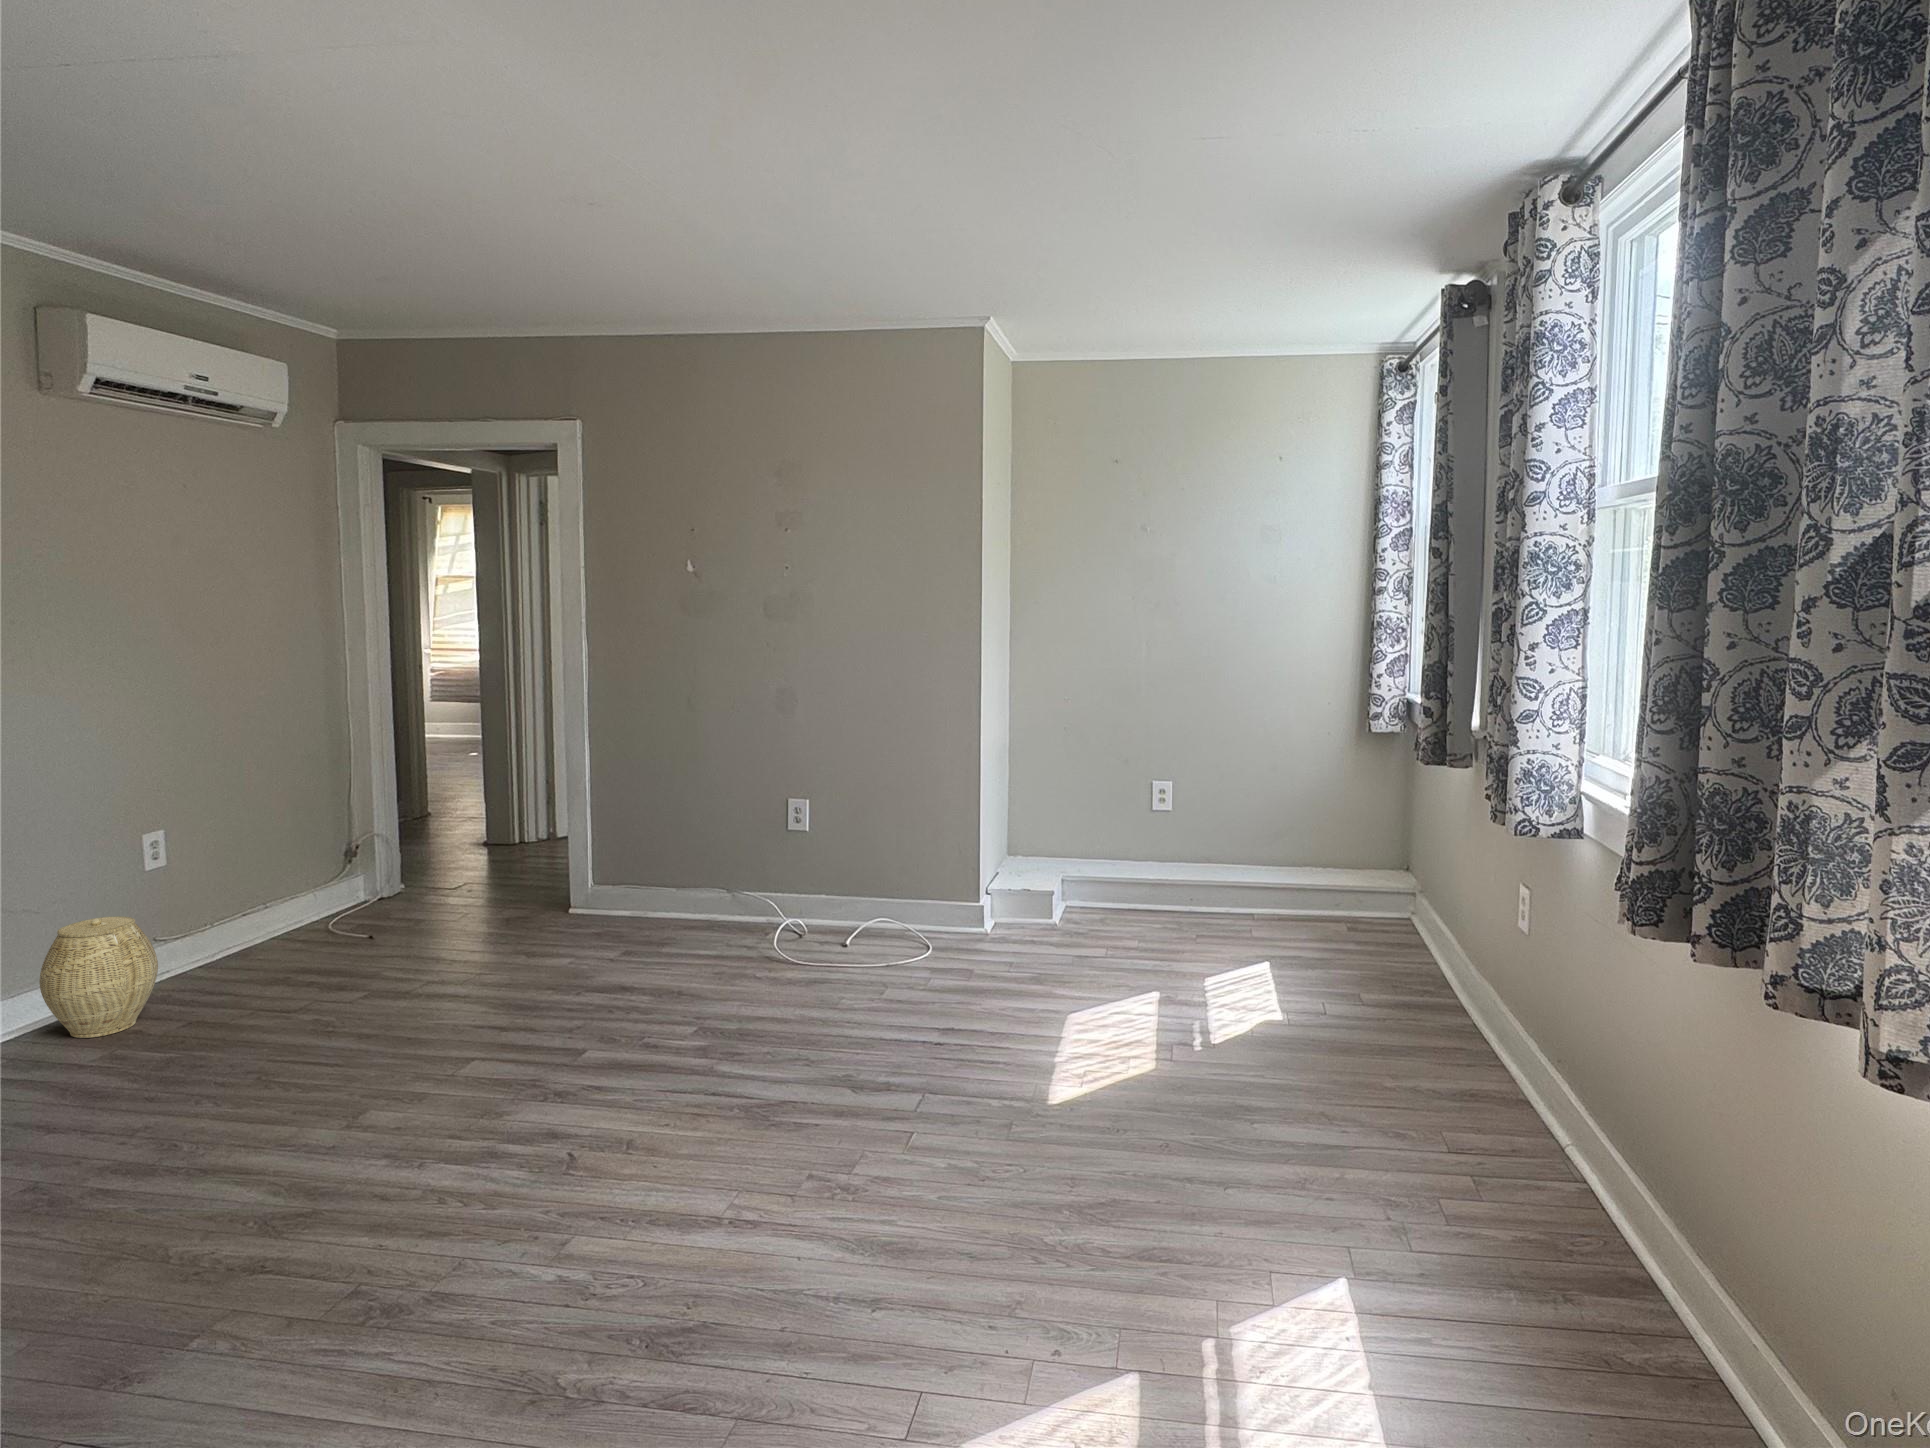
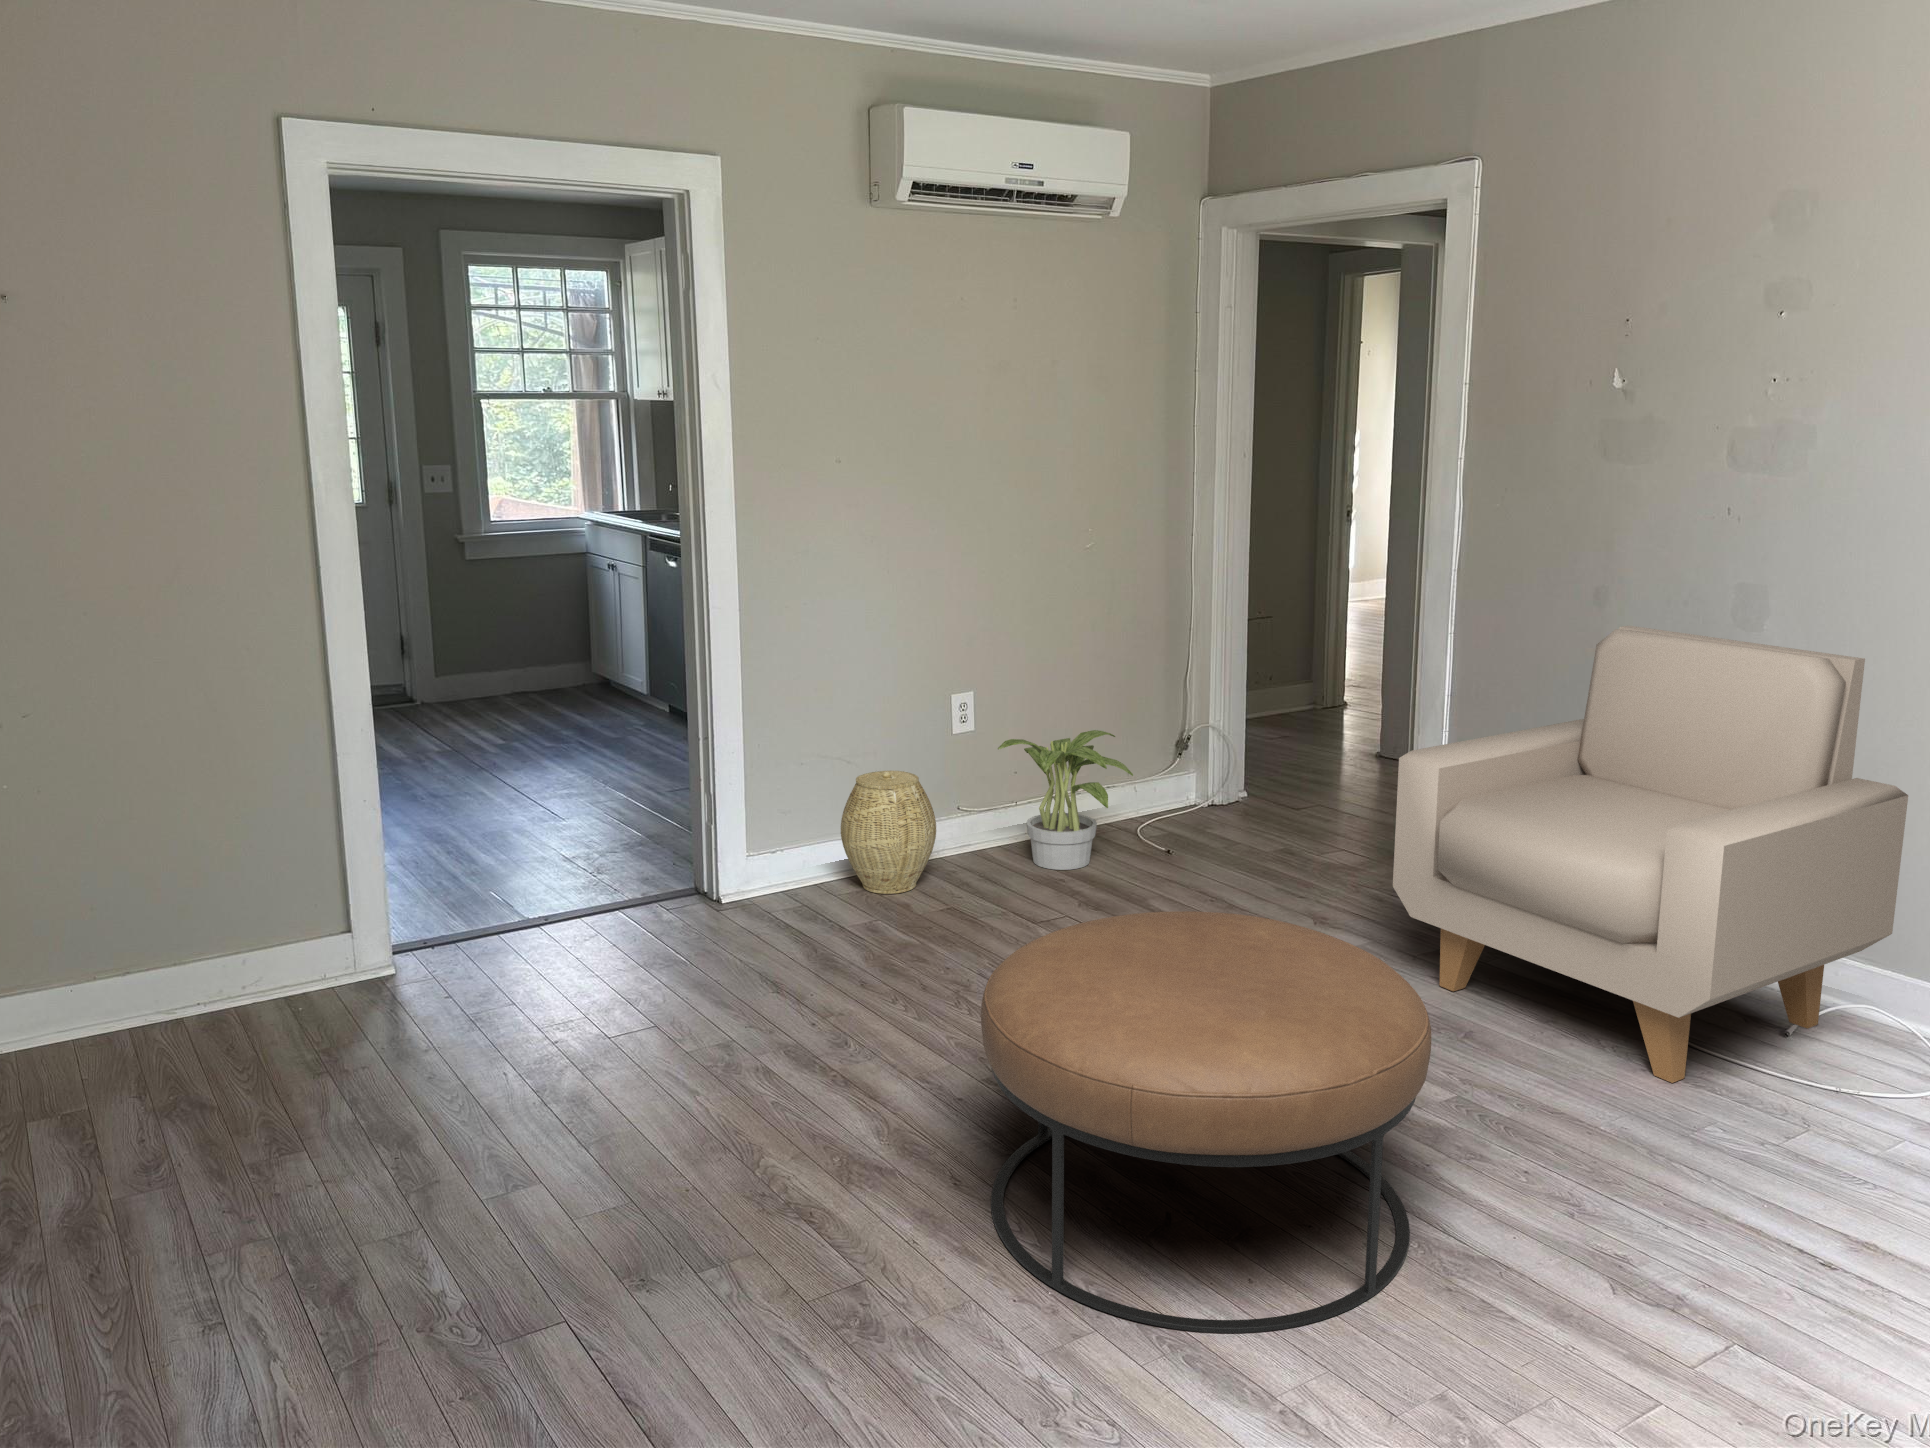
armchair: none [604,721,882,984] -> present [1393,626,1908,1083]
potted plant: none [210,849,344,976] -> present [998,730,1133,870]
ottoman: none [409,936,742,1228] -> present [981,911,1431,1333]

